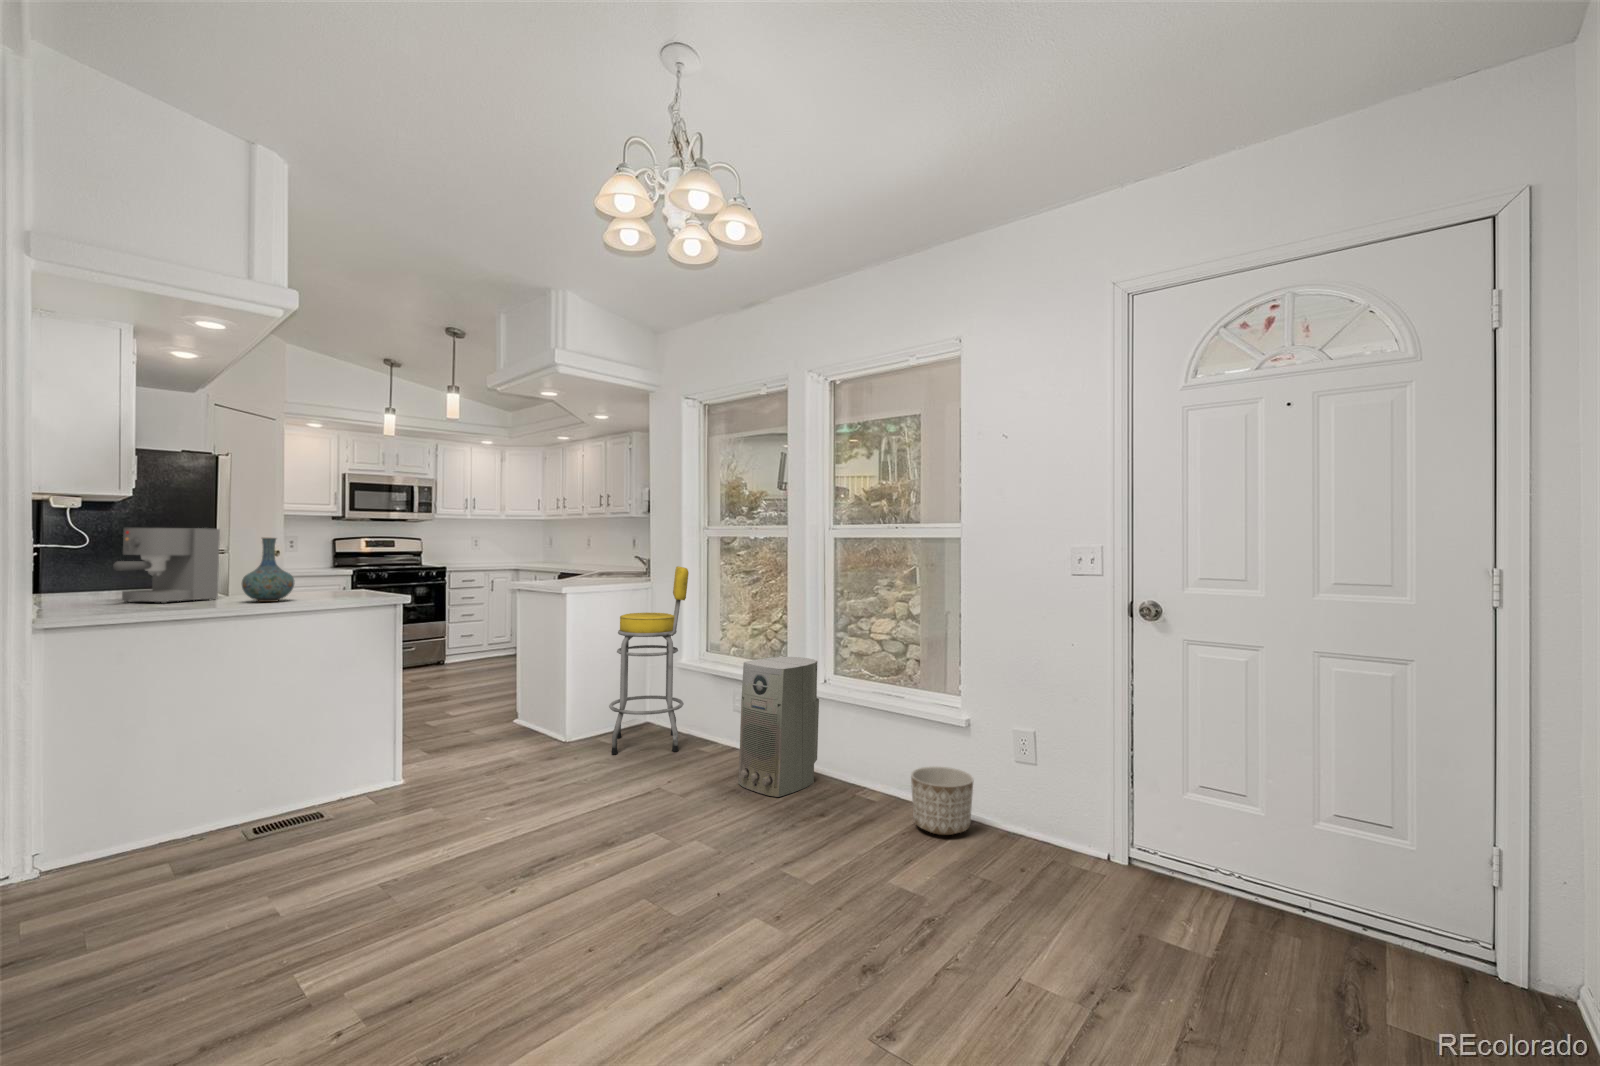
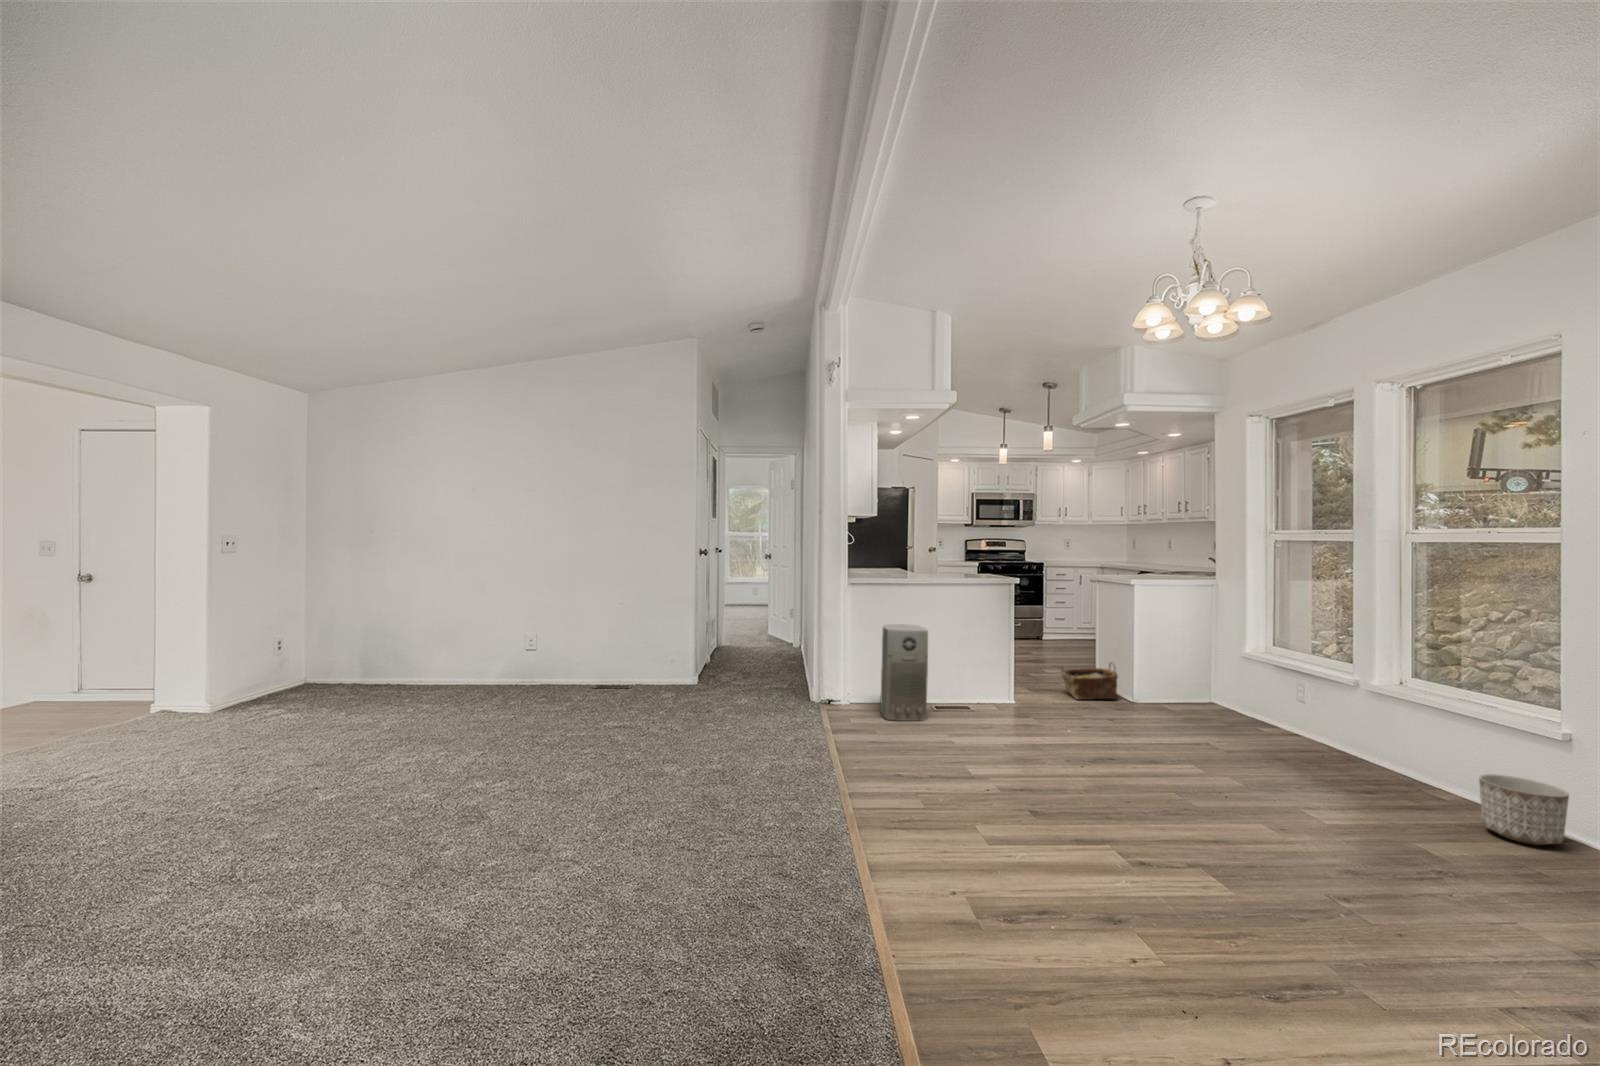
coffee maker: present [113,528,220,603] -> none [873,532,918,575]
vase: present [242,538,294,602] -> none [930,538,956,578]
bar stool: present [609,566,689,754] -> none [1171,567,1249,727]
air purifier: present [738,657,819,797] -> present [880,624,928,721]
woven basket: none [470,692,545,752] -> present [1061,662,1118,700]

